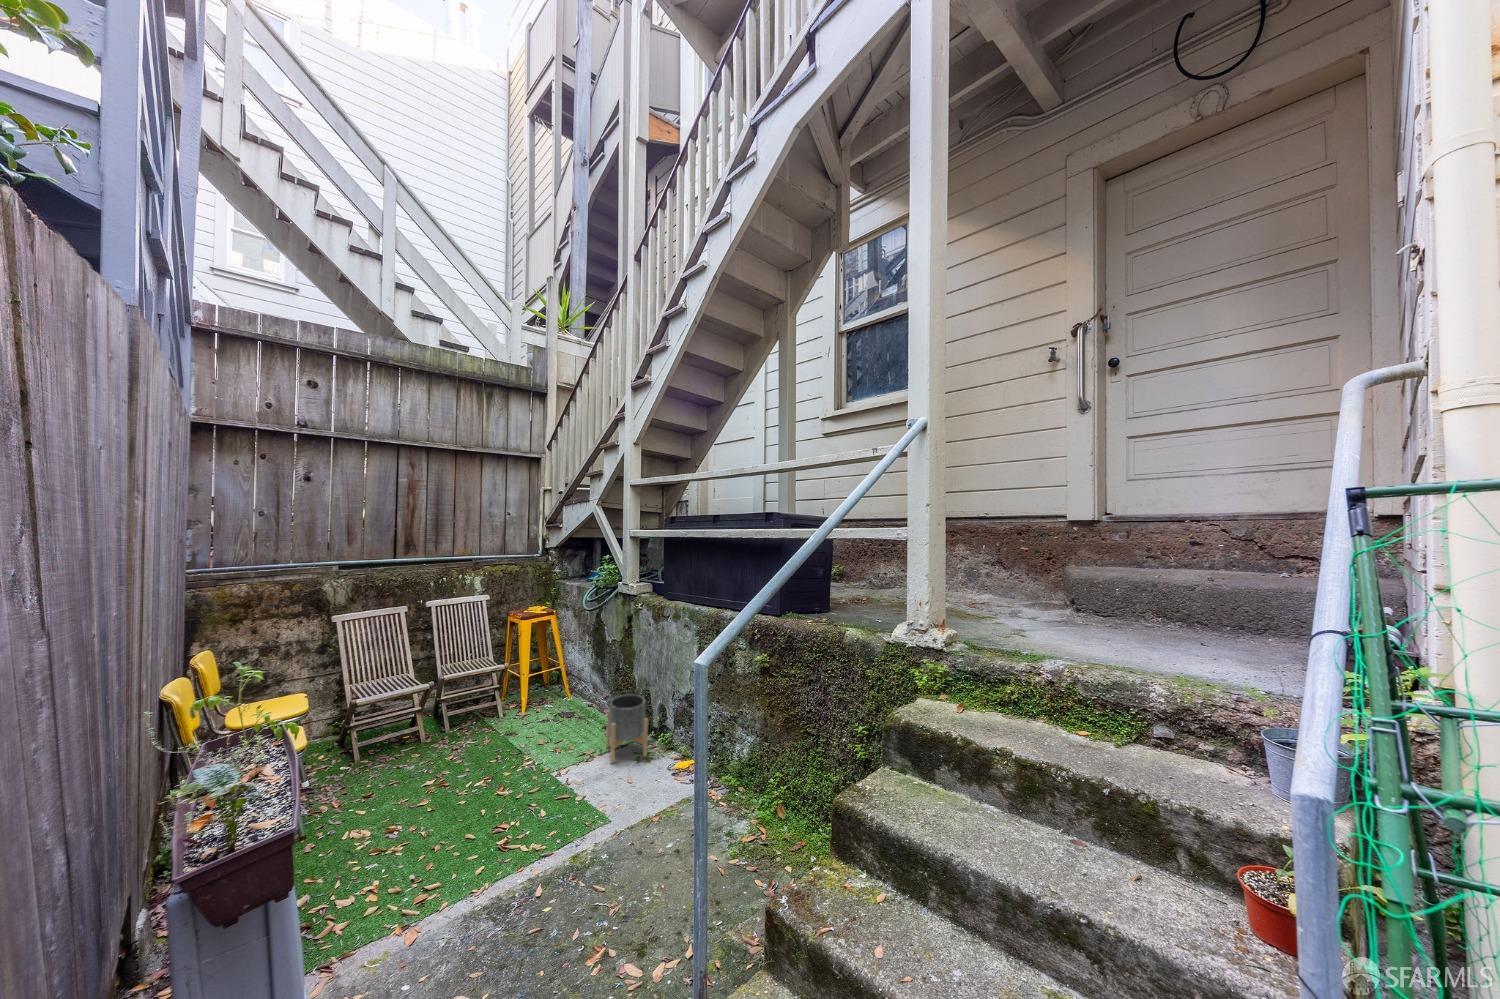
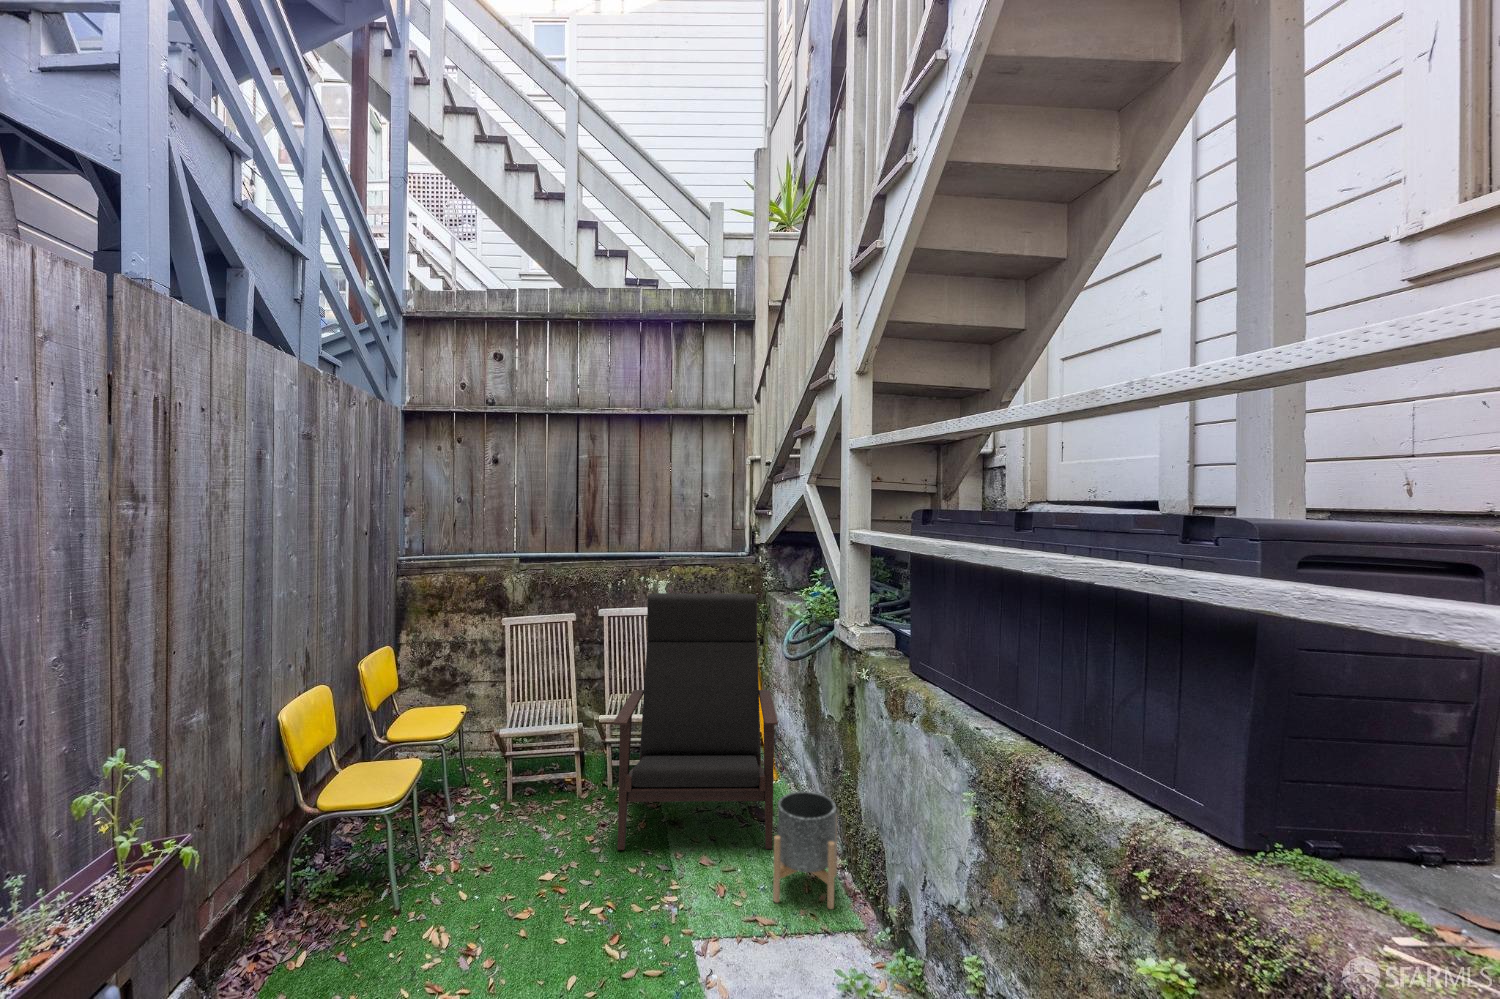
lounge chair: none [476,580,602,768] -> present [613,593,778,850]

